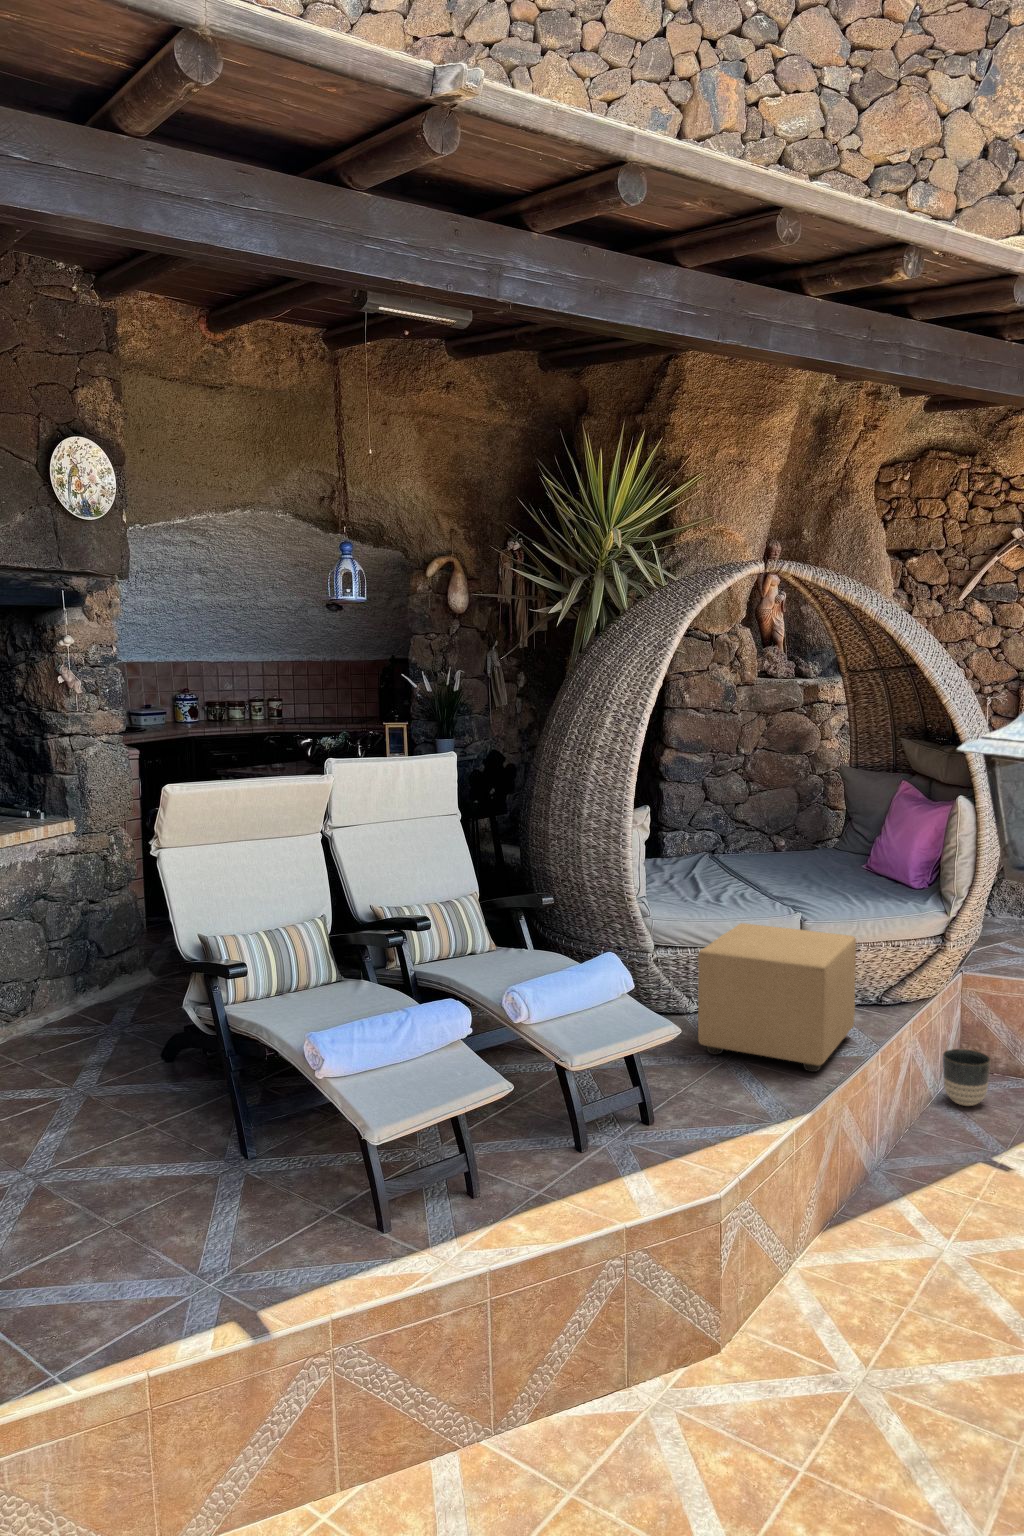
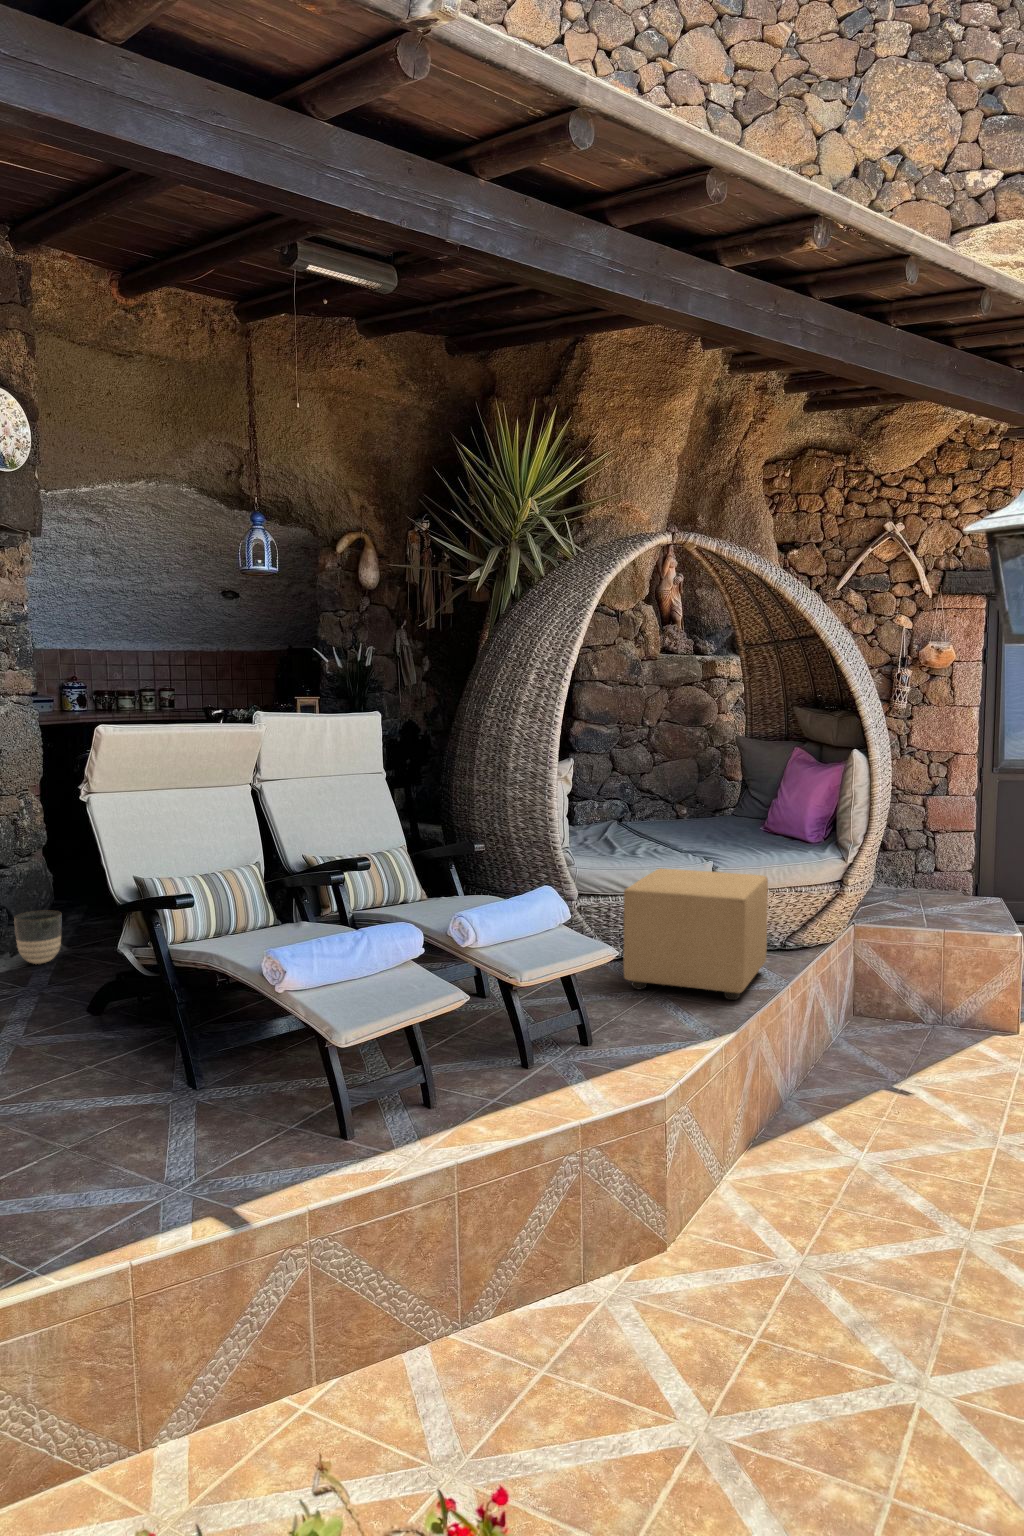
planter: present [943,1049,990,1106] -> present [14,911,61,964]

